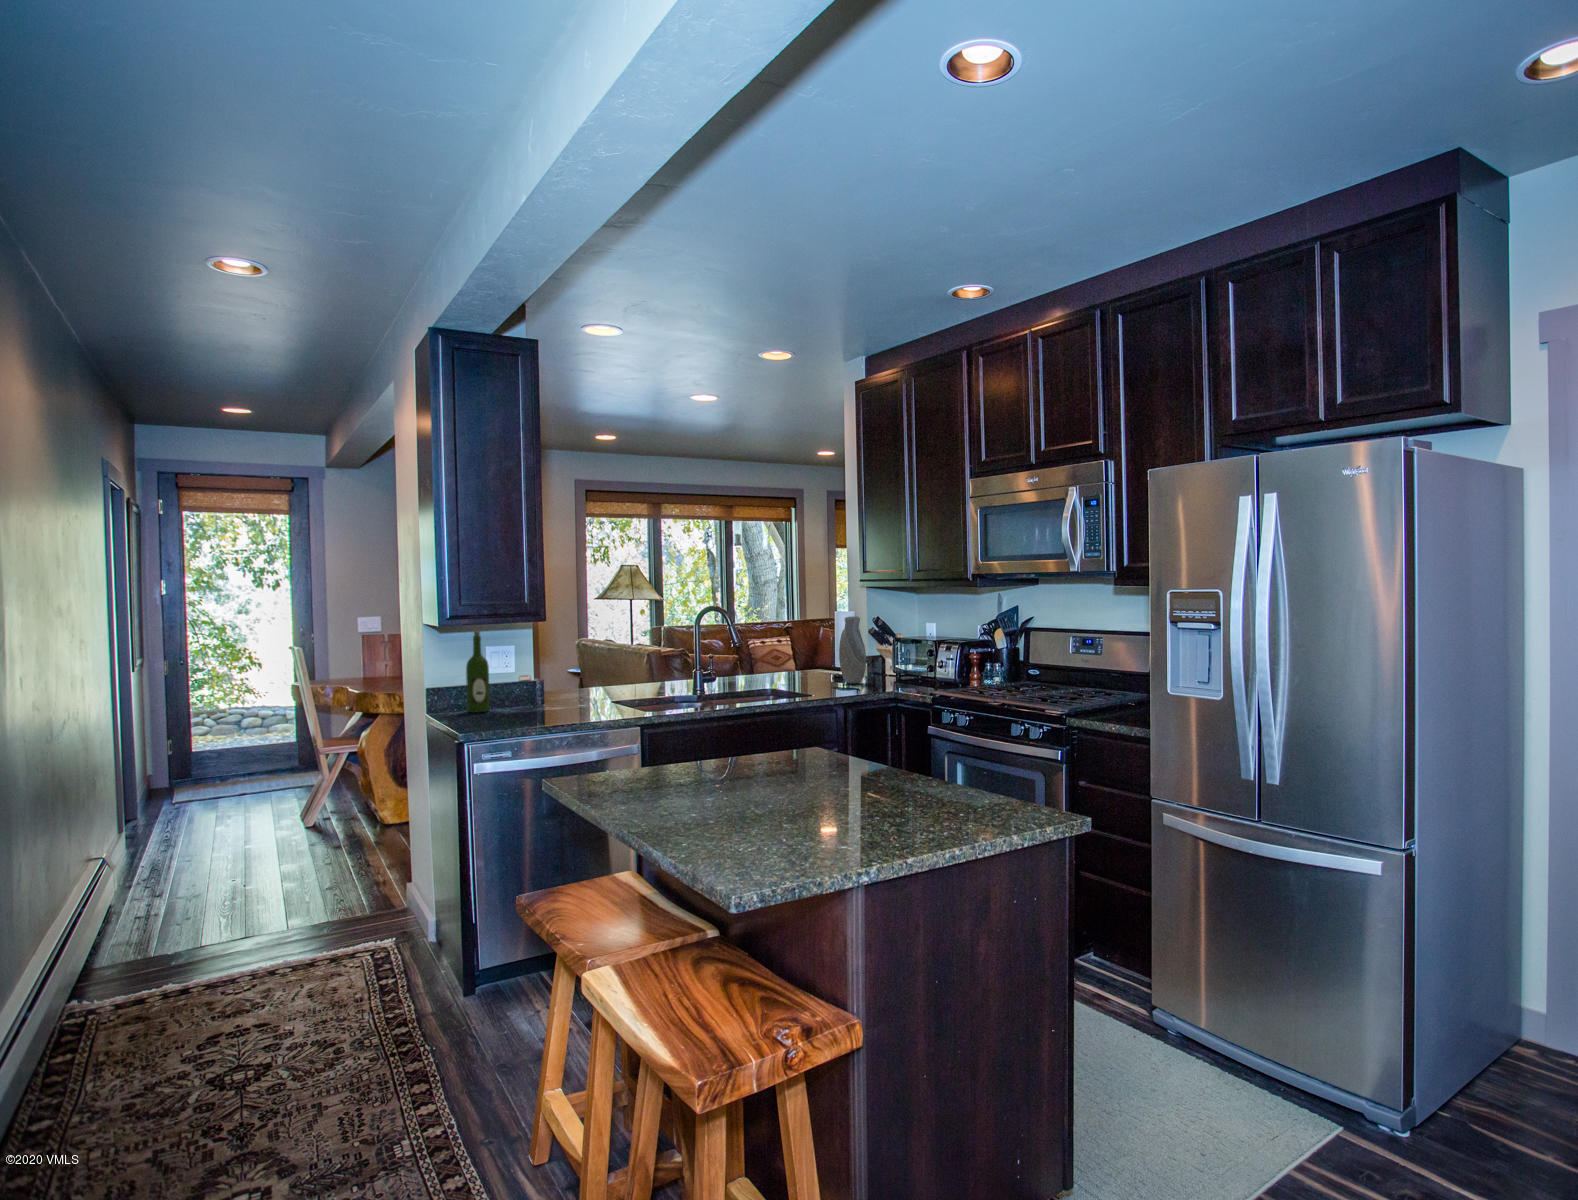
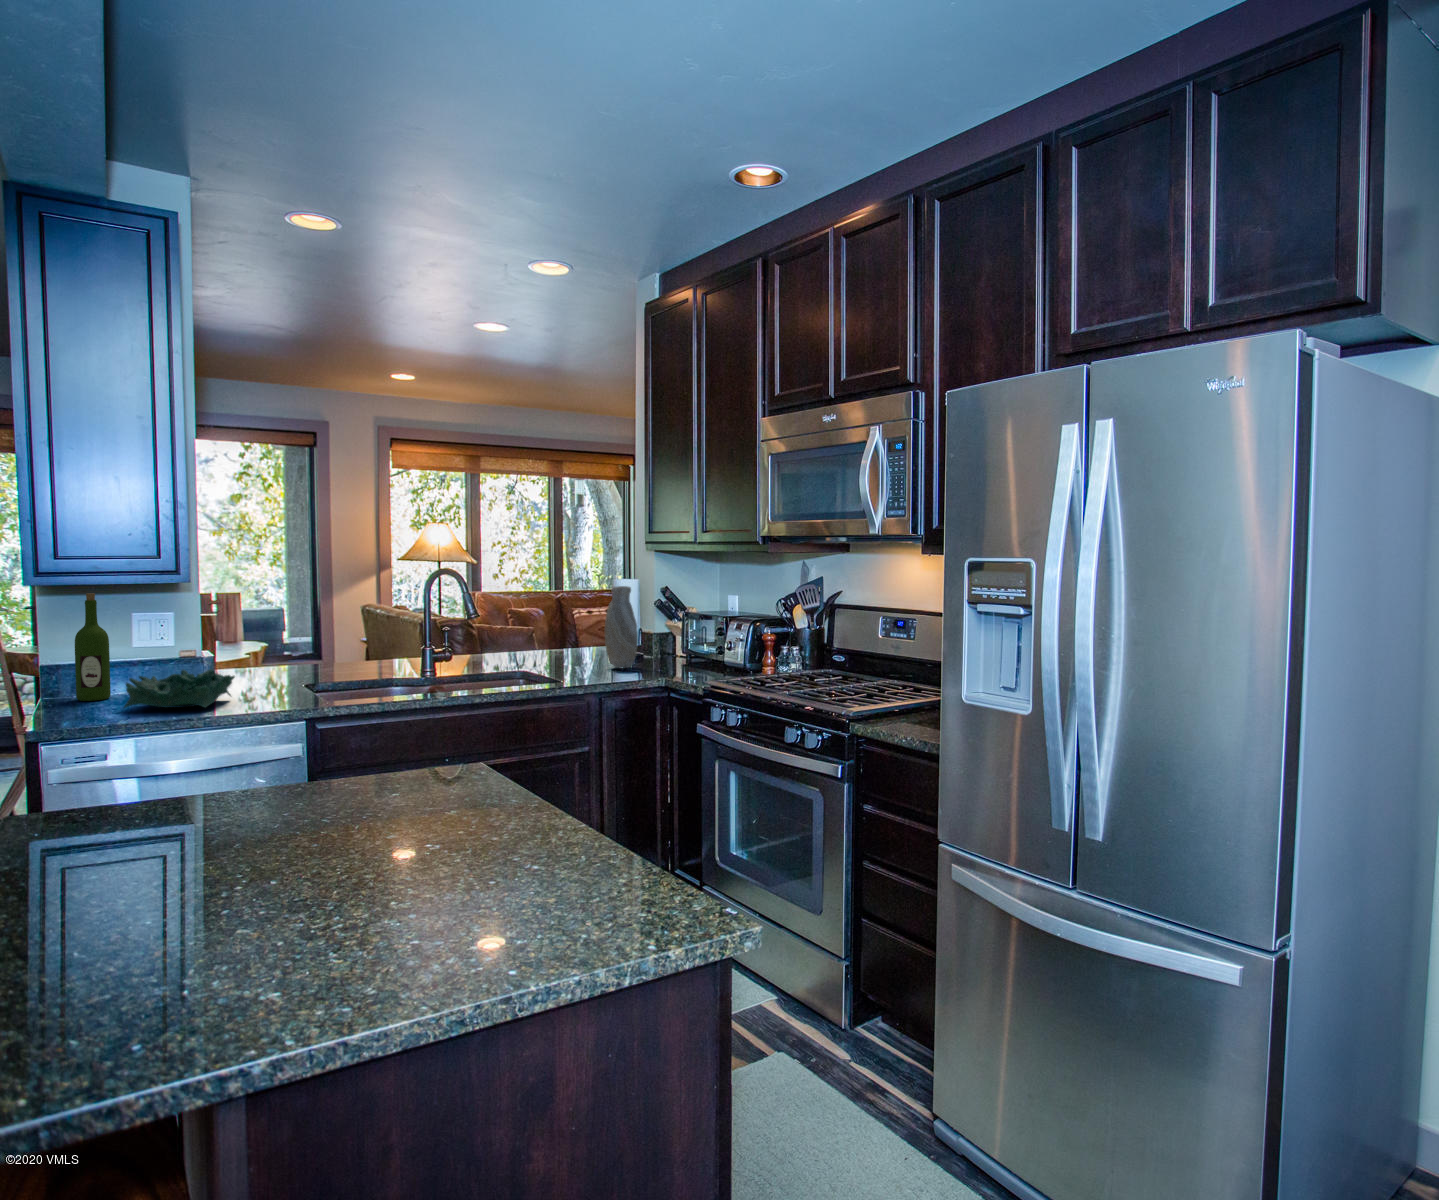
decorative bowl: none [516,687,587,716] -> present [124,669,235,708]

